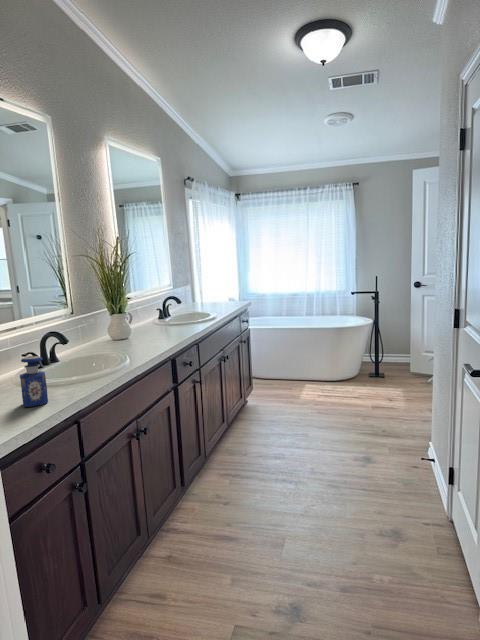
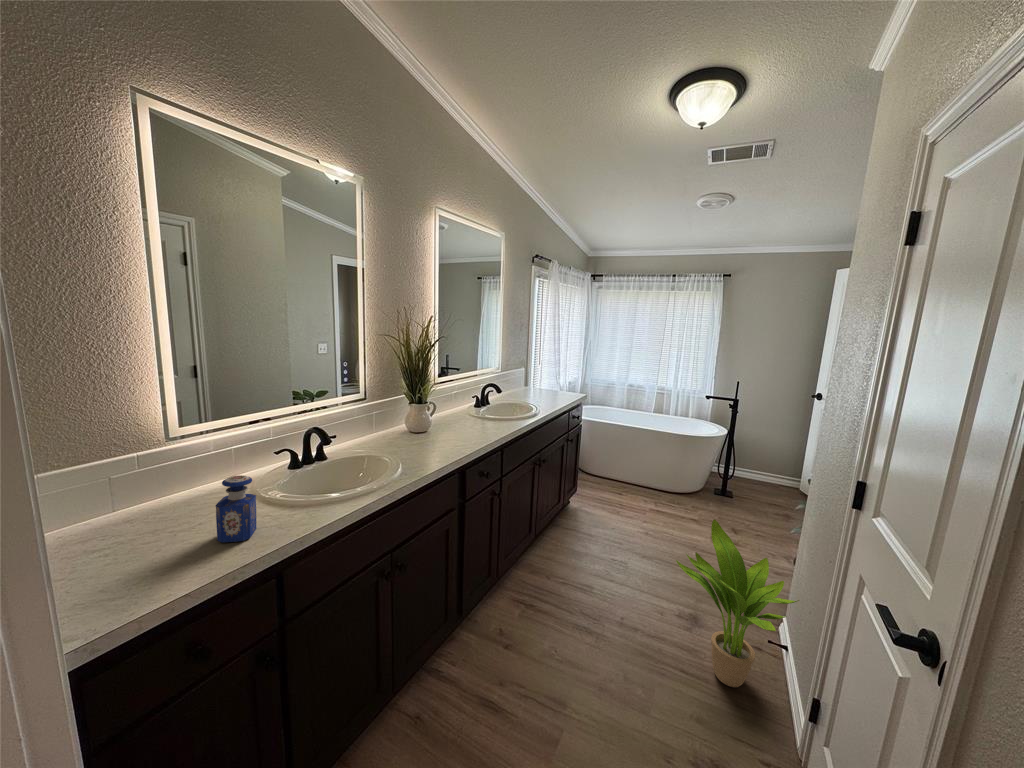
potted plant: none [350,372,436,490] -> present [676,519,799,687]

